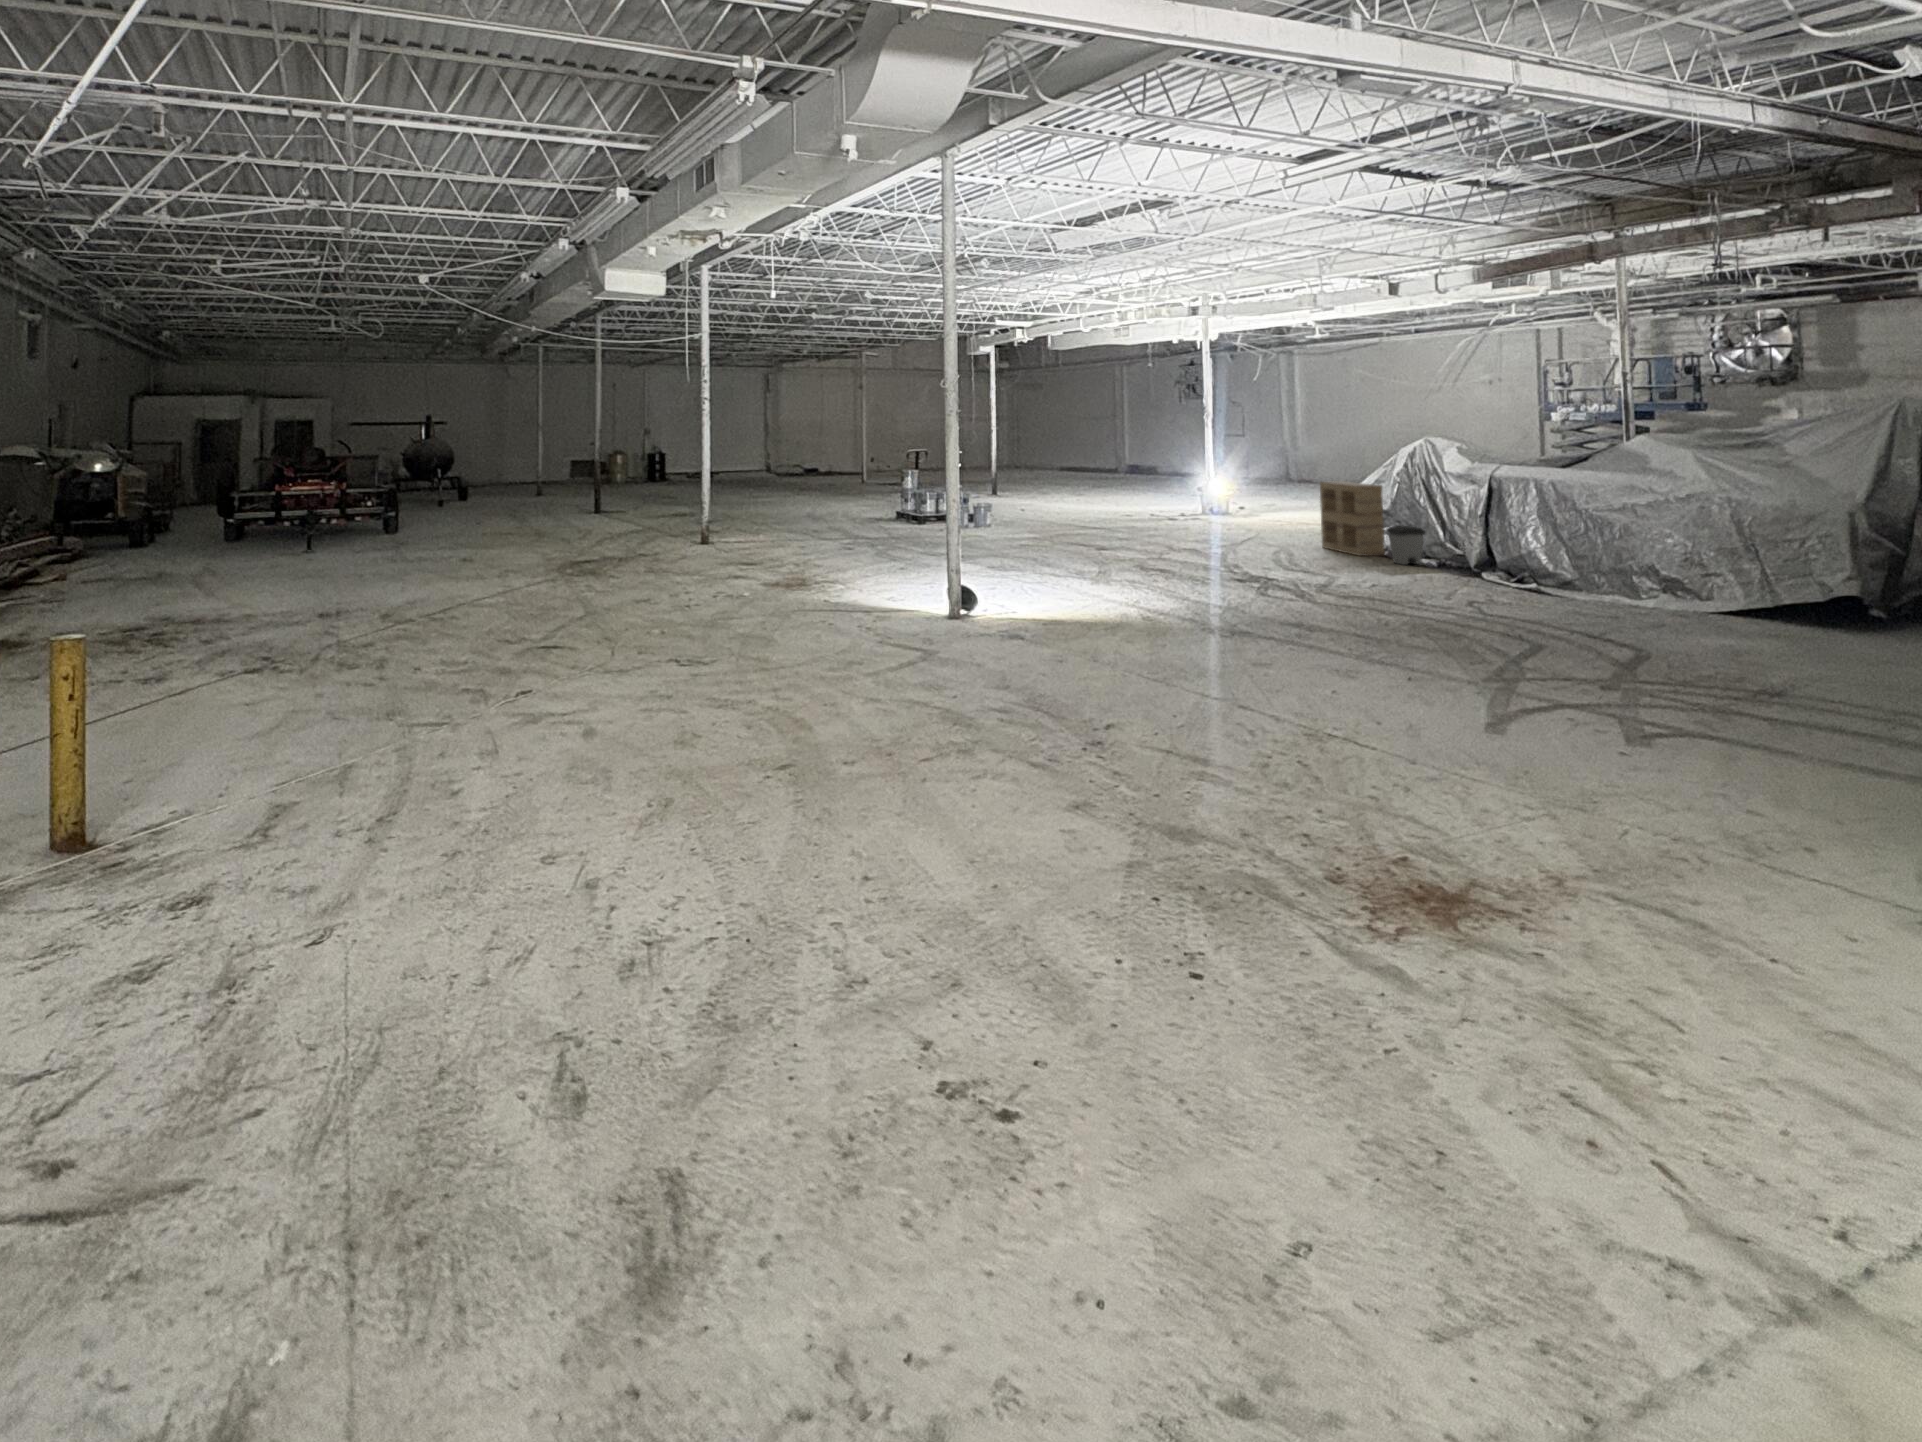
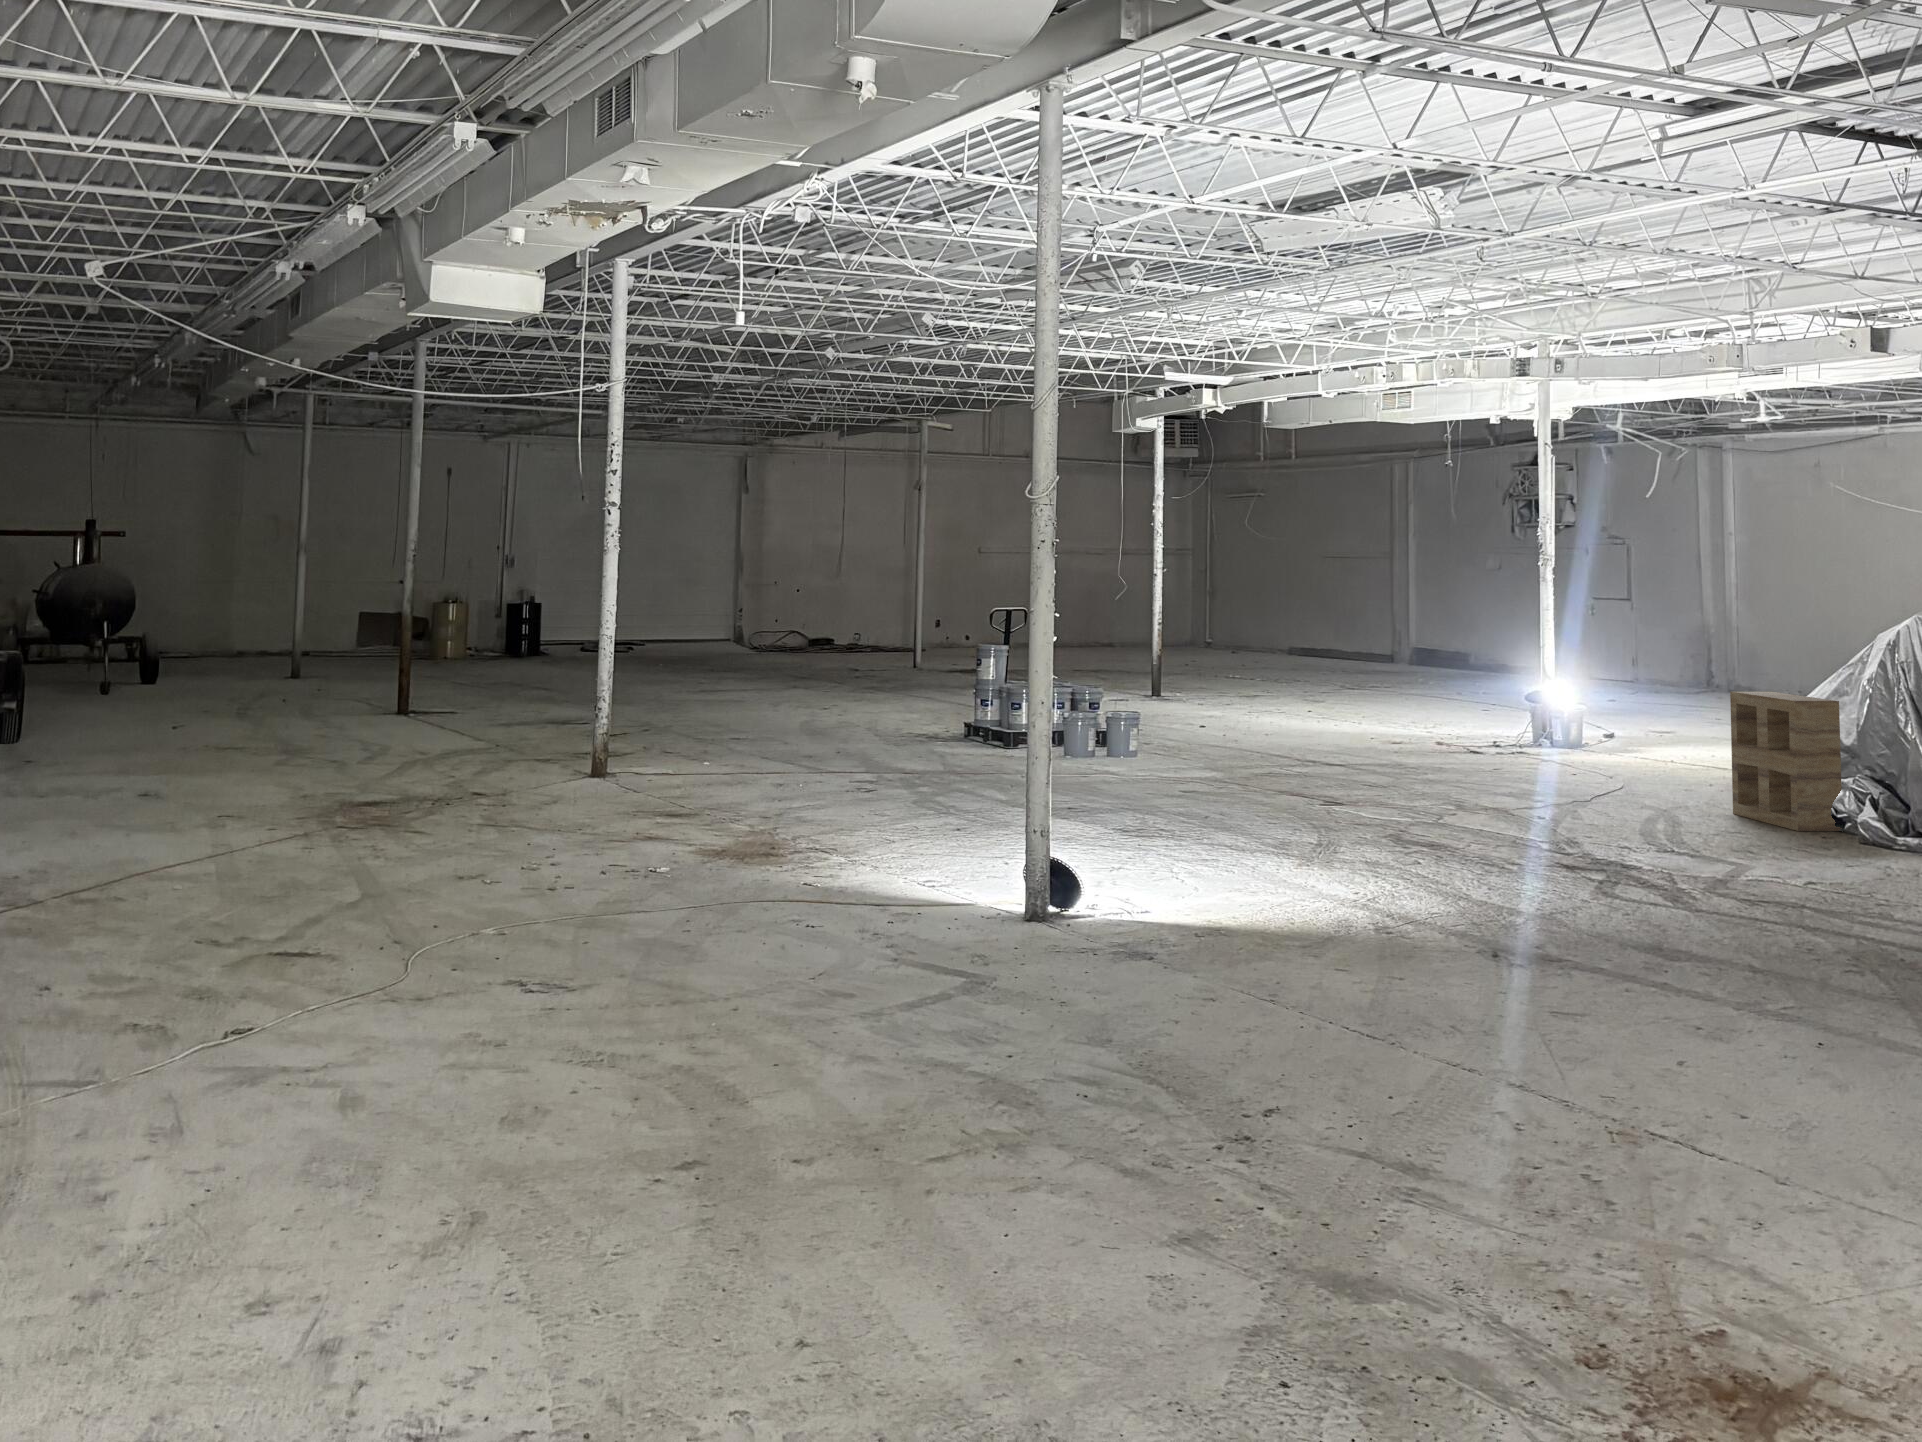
trash can: present [1386,526,1426,565] -> none [1842,776,1912,849]

